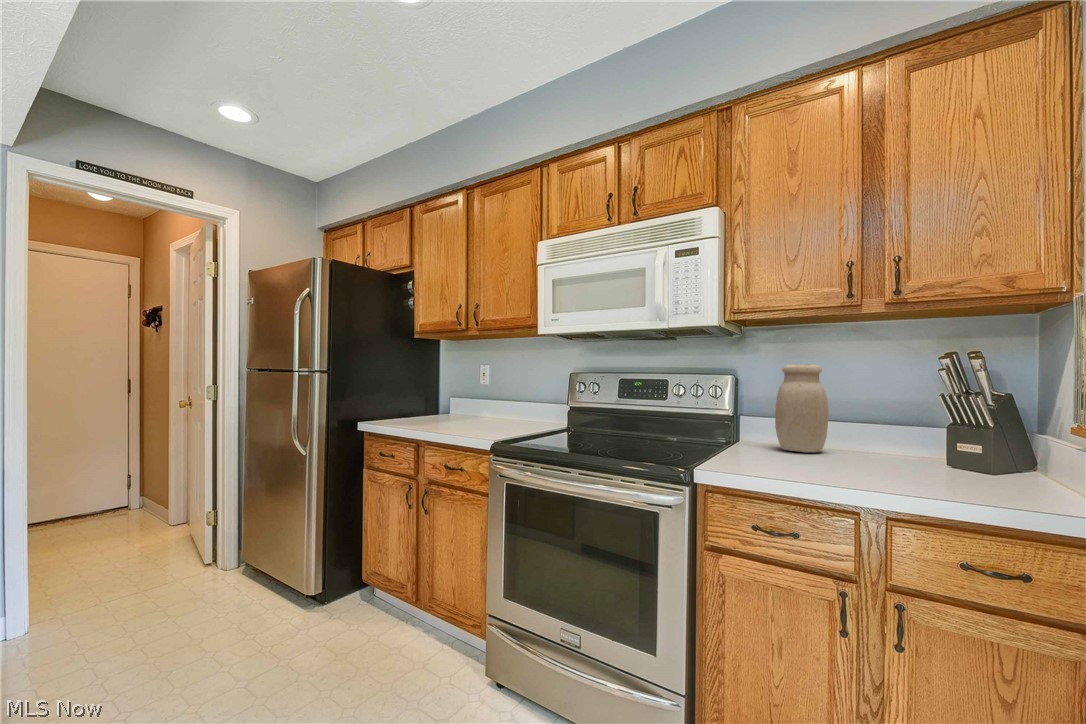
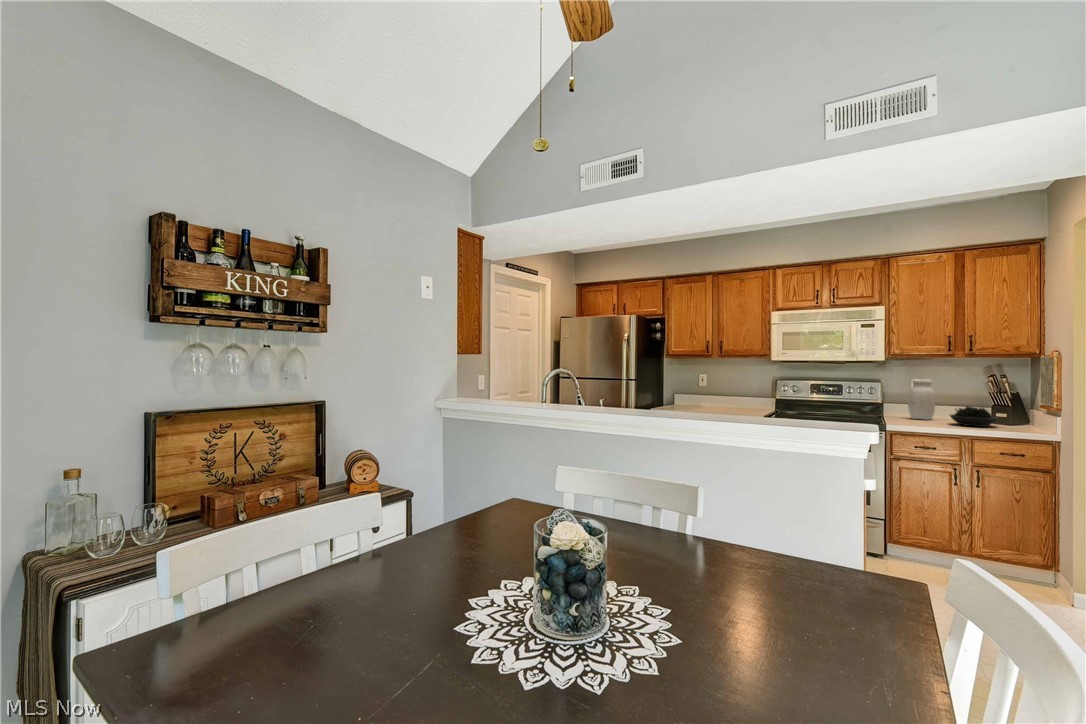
succulent plant: none [842,426,958,481] -> present [950,406,998,427]

